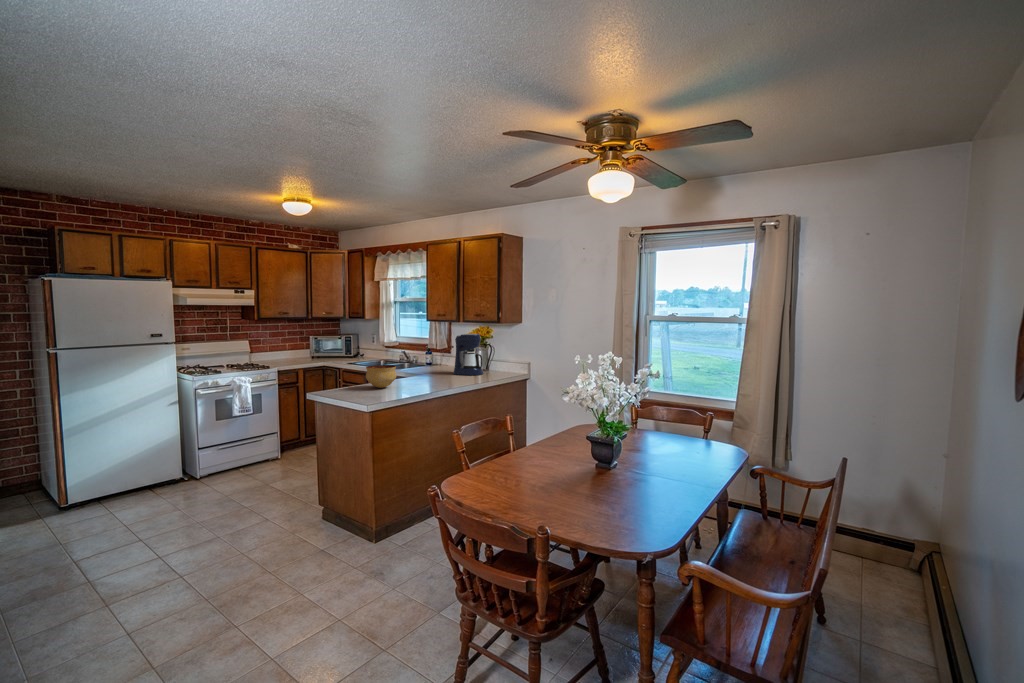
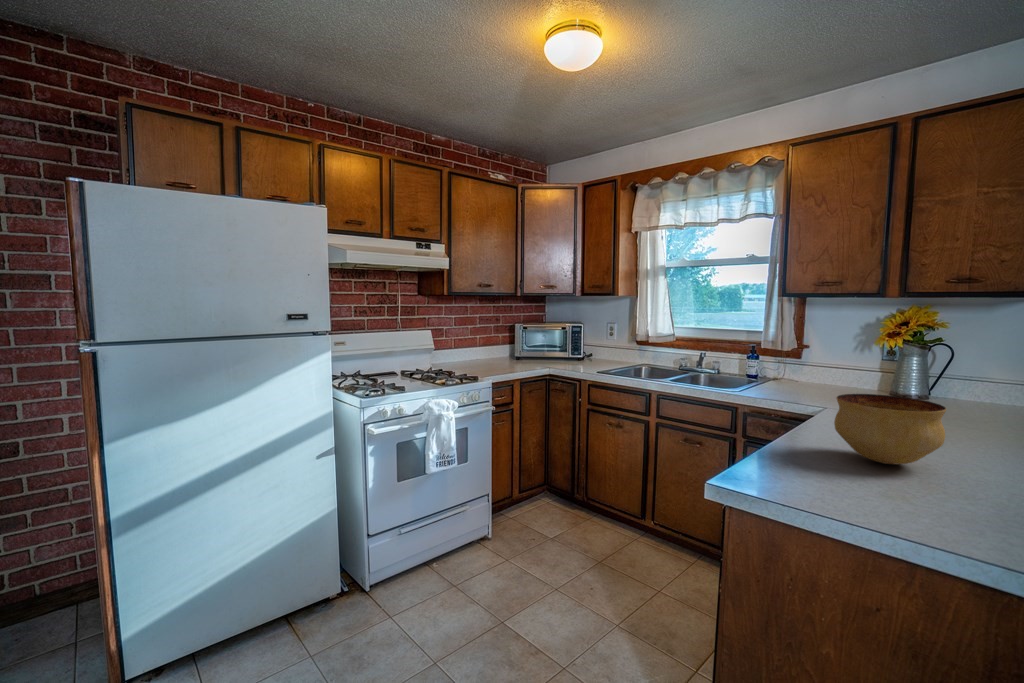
coffee maker: present [453,334,484,375] -> none [896,316,990,415]

